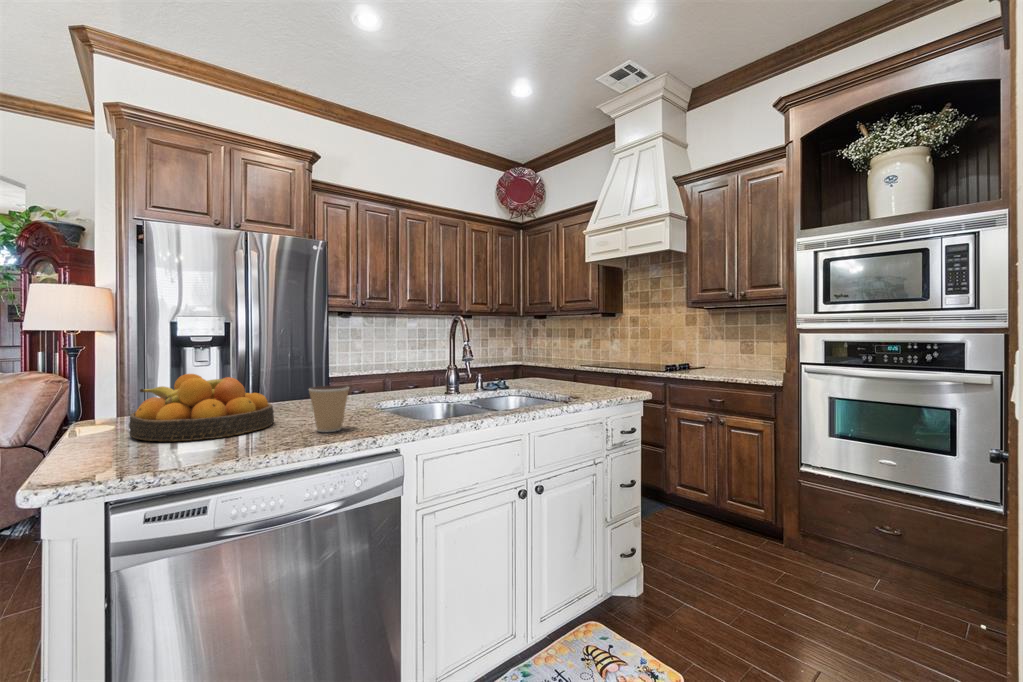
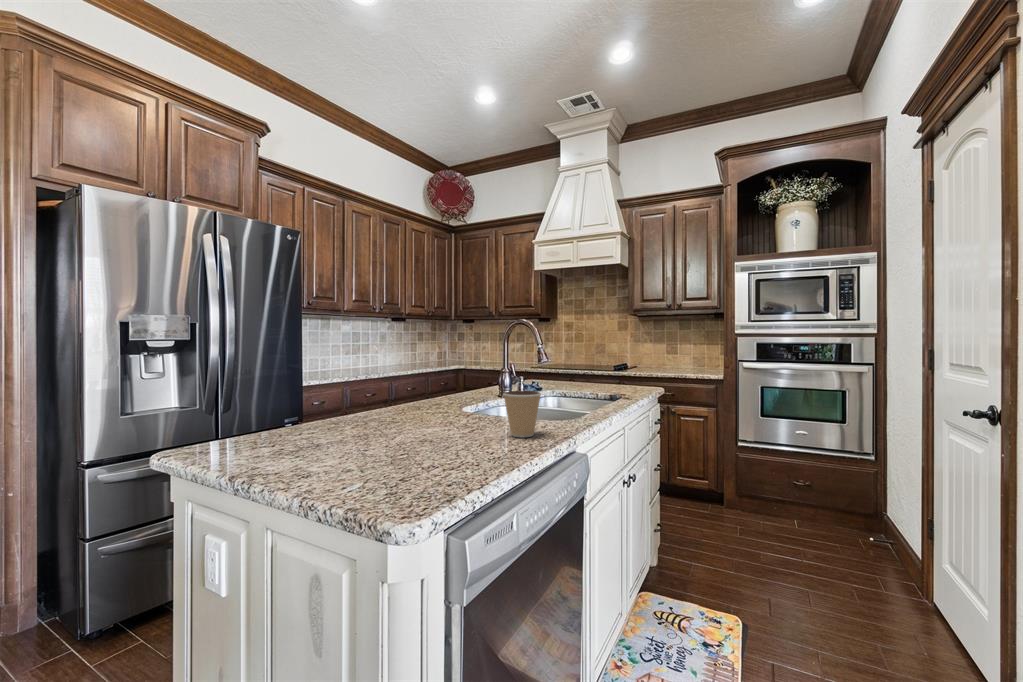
fruit bowl: present [129,374,274,441] -> none [310,385,453,460]

